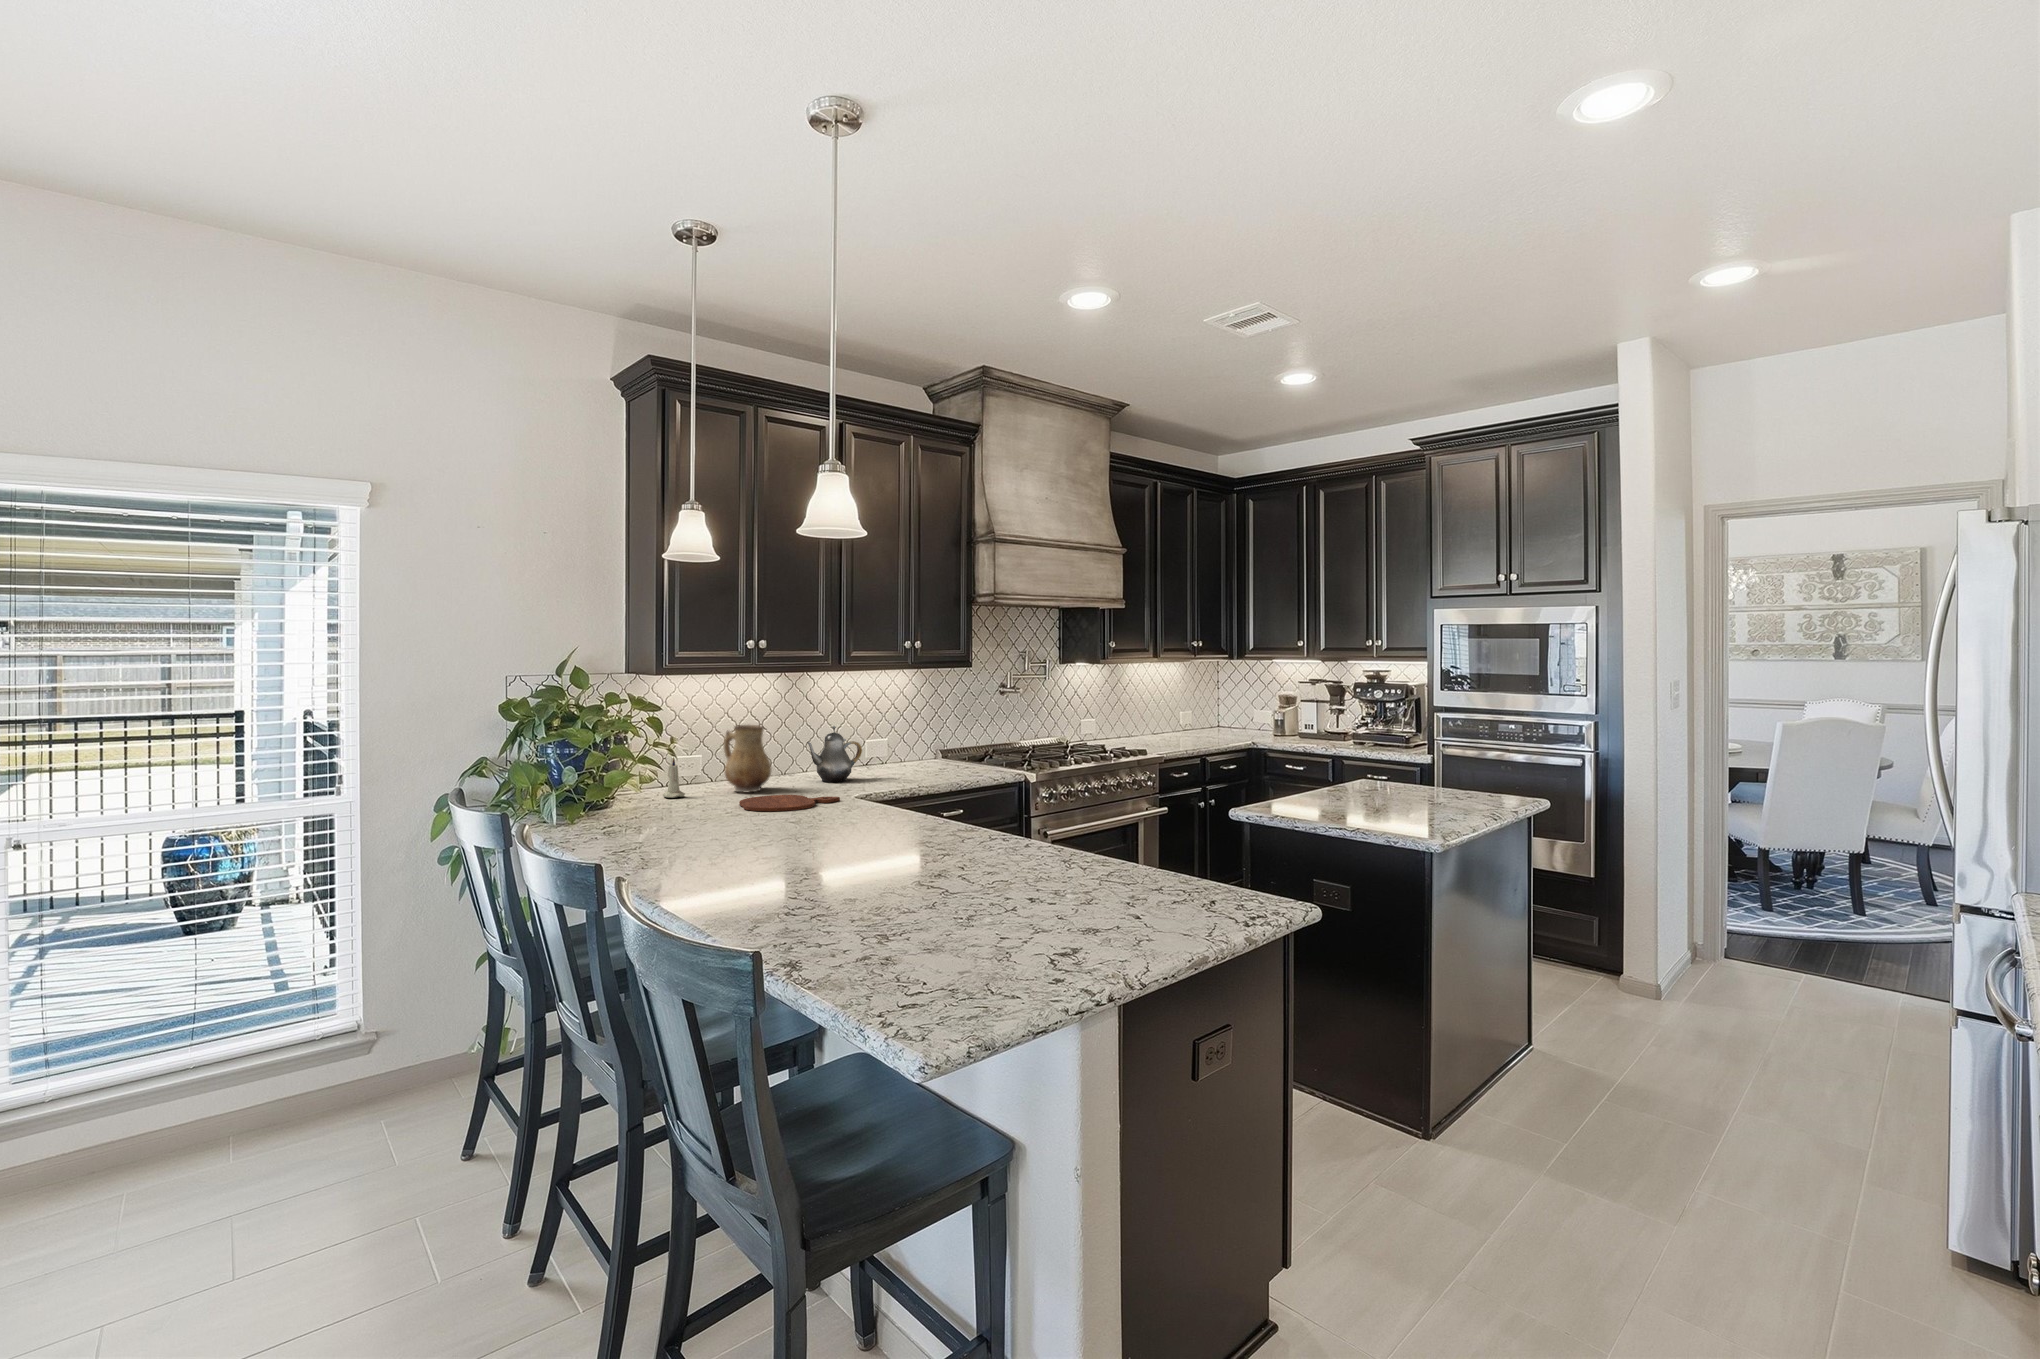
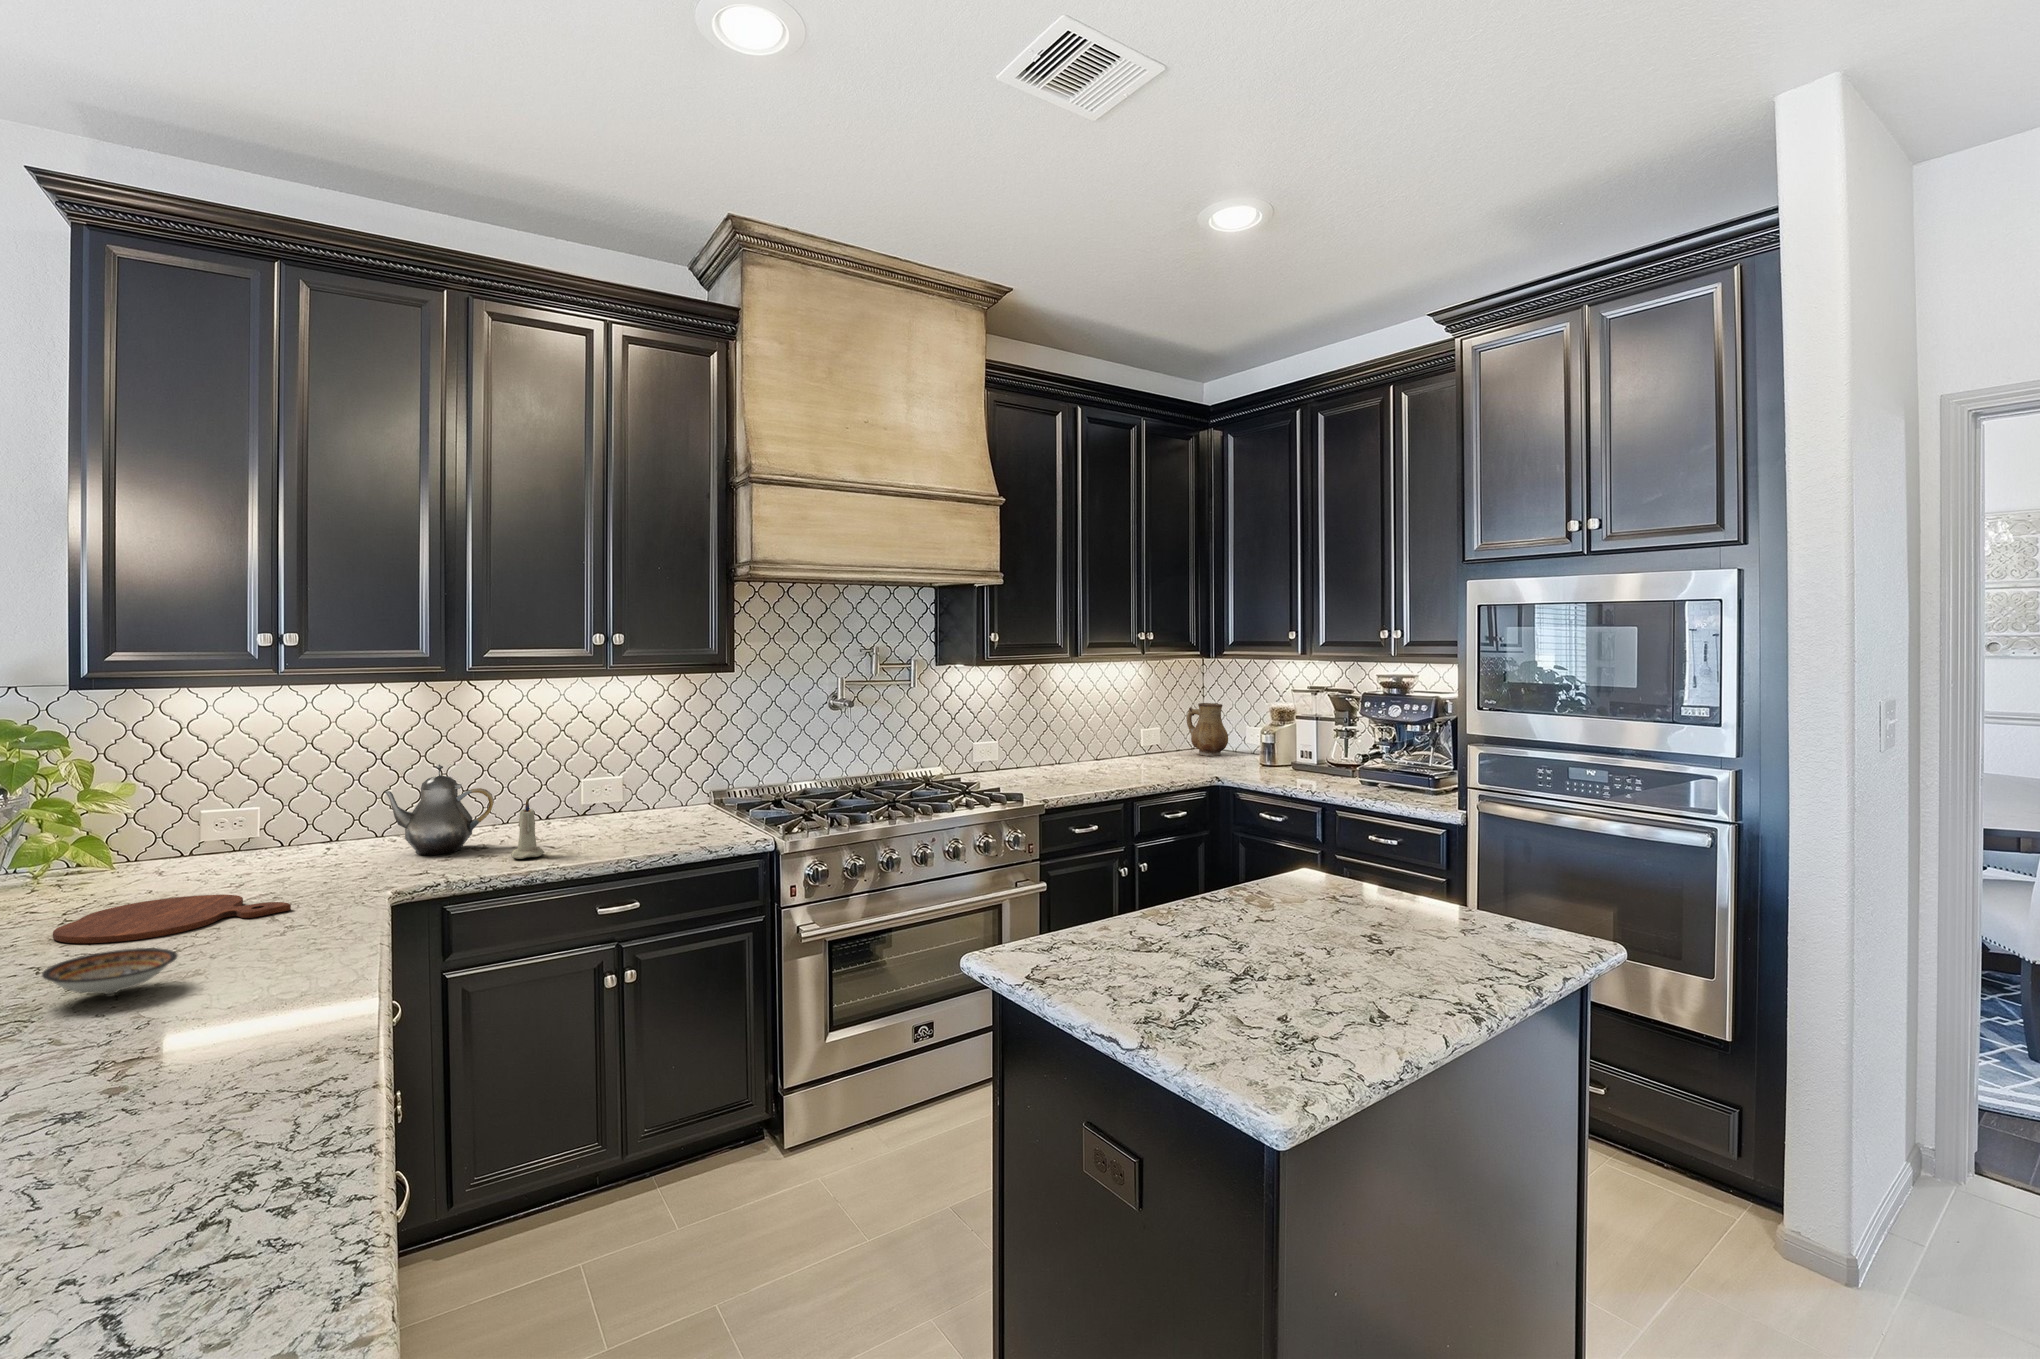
ceramic pitcher: present [723,725,771,792] -> present [1187,703,1228,756]
candle: present [663,757,685,798] -> present [511,799,545,859]
ceramic bowl: none [836,803,887,822] -> present [42,948,177,994]

